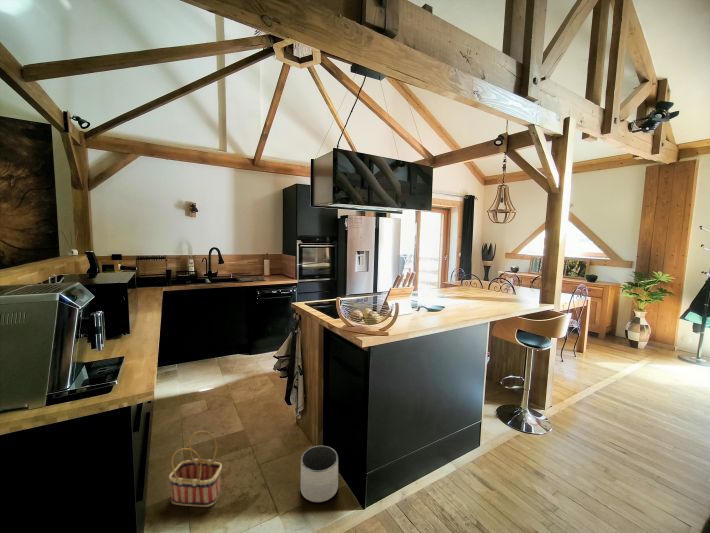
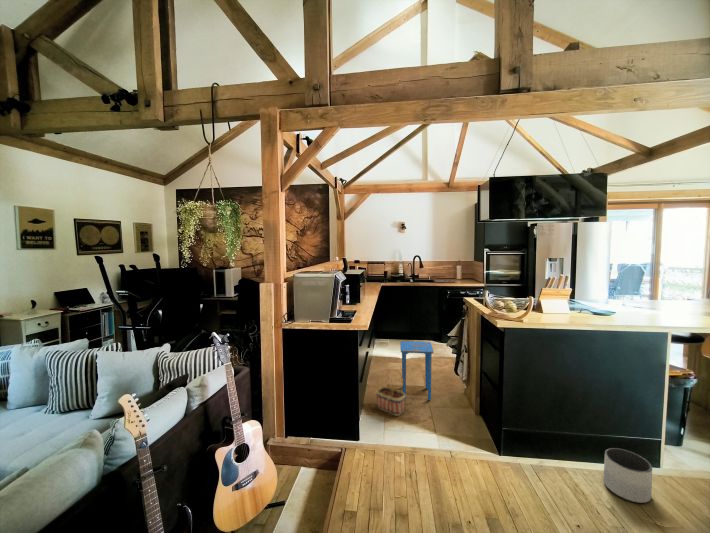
side table: none [205,369,259,465] -> present [400,341,433,400]
planter: present [300,446,338,502] -> present [603,448,652,503]

